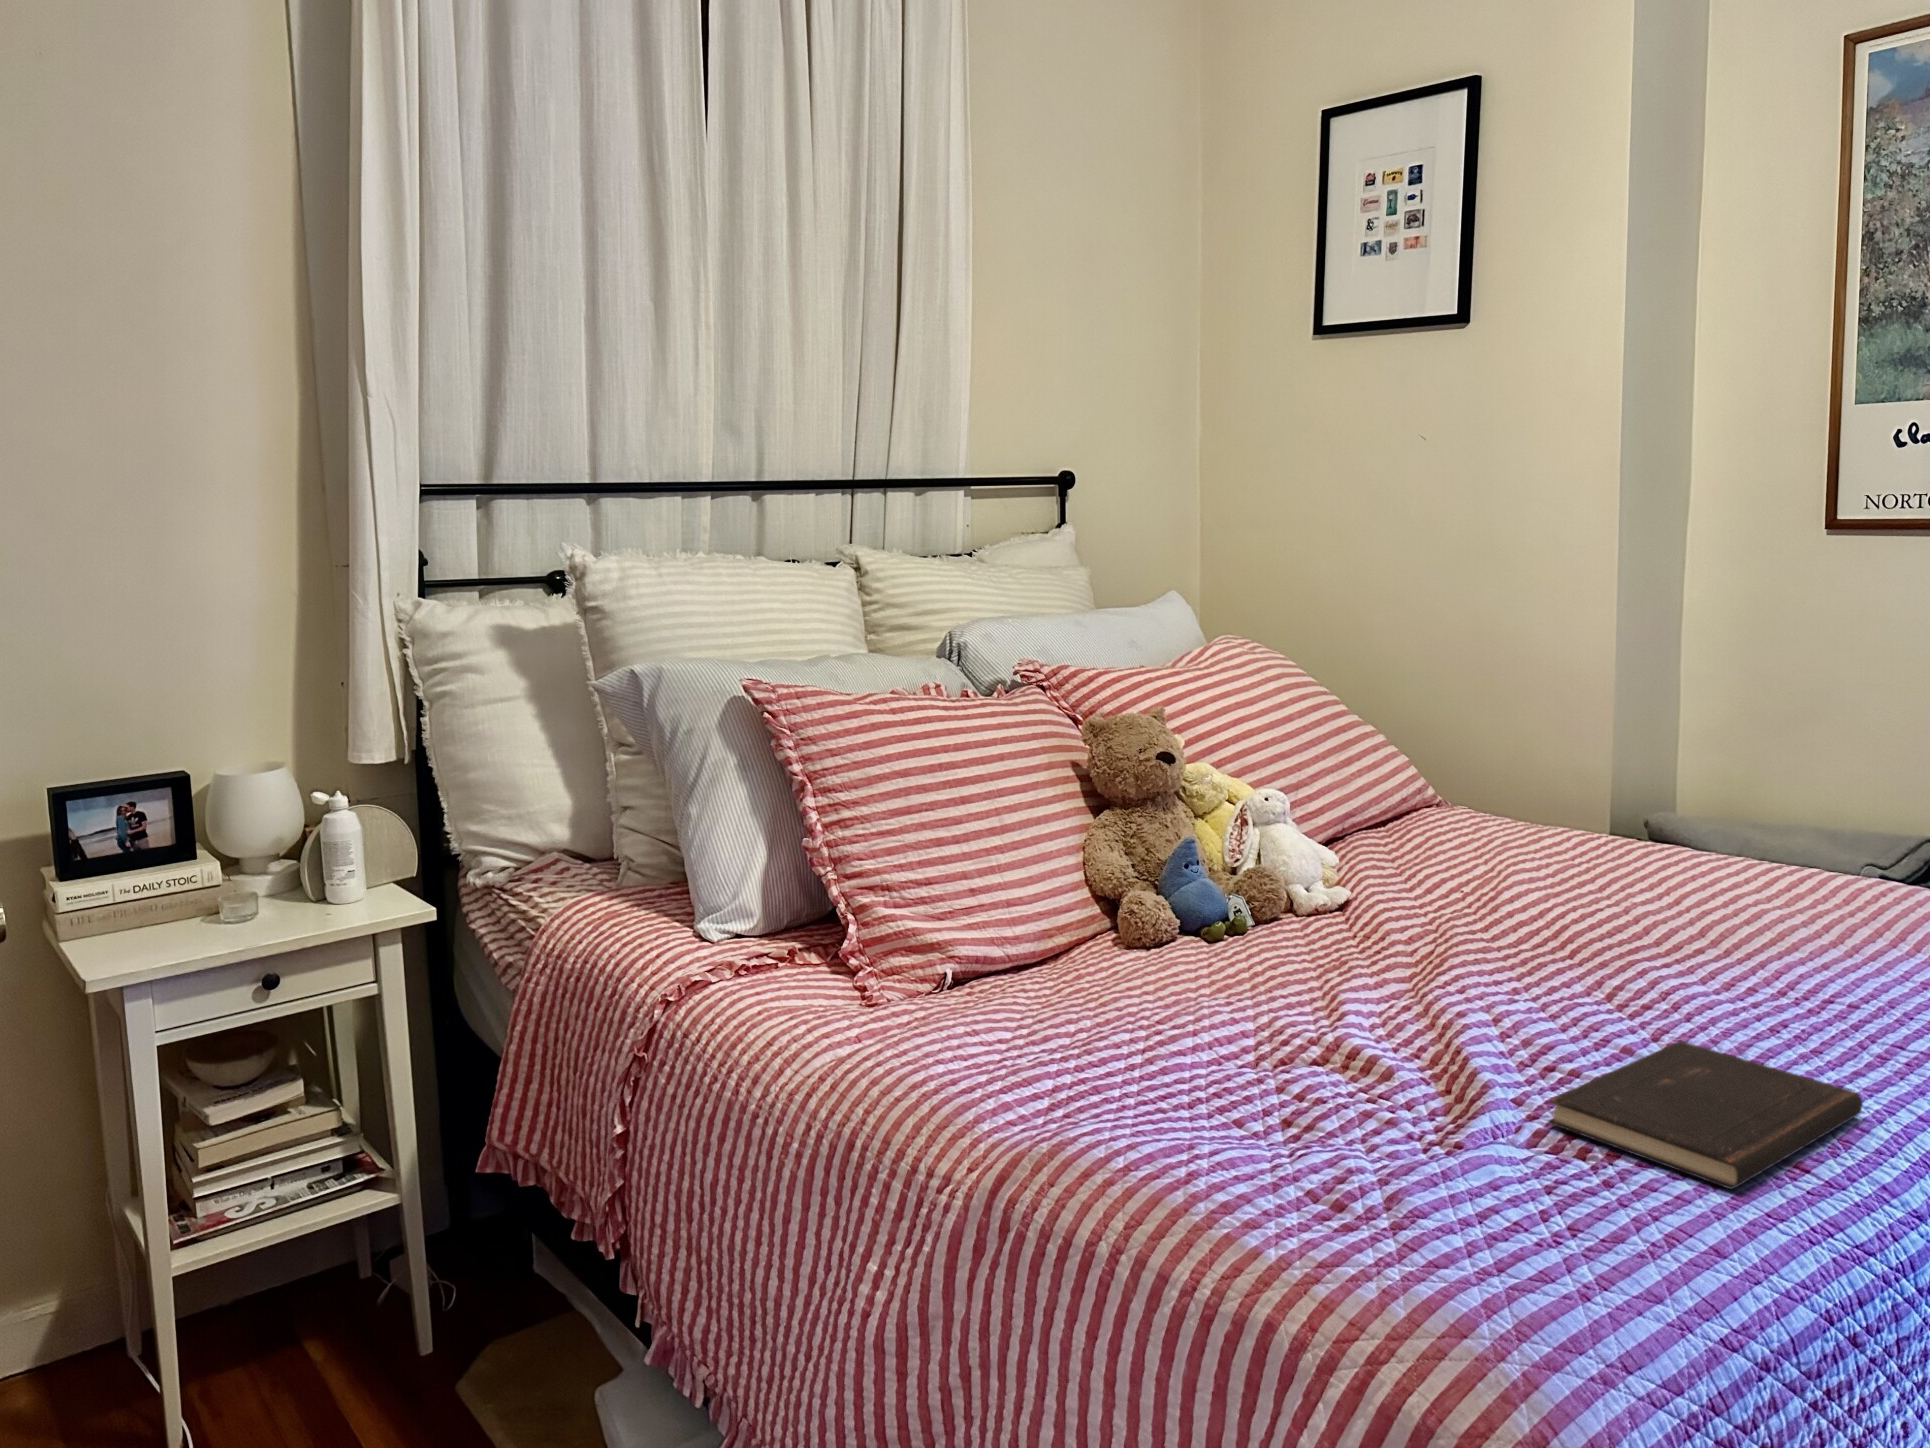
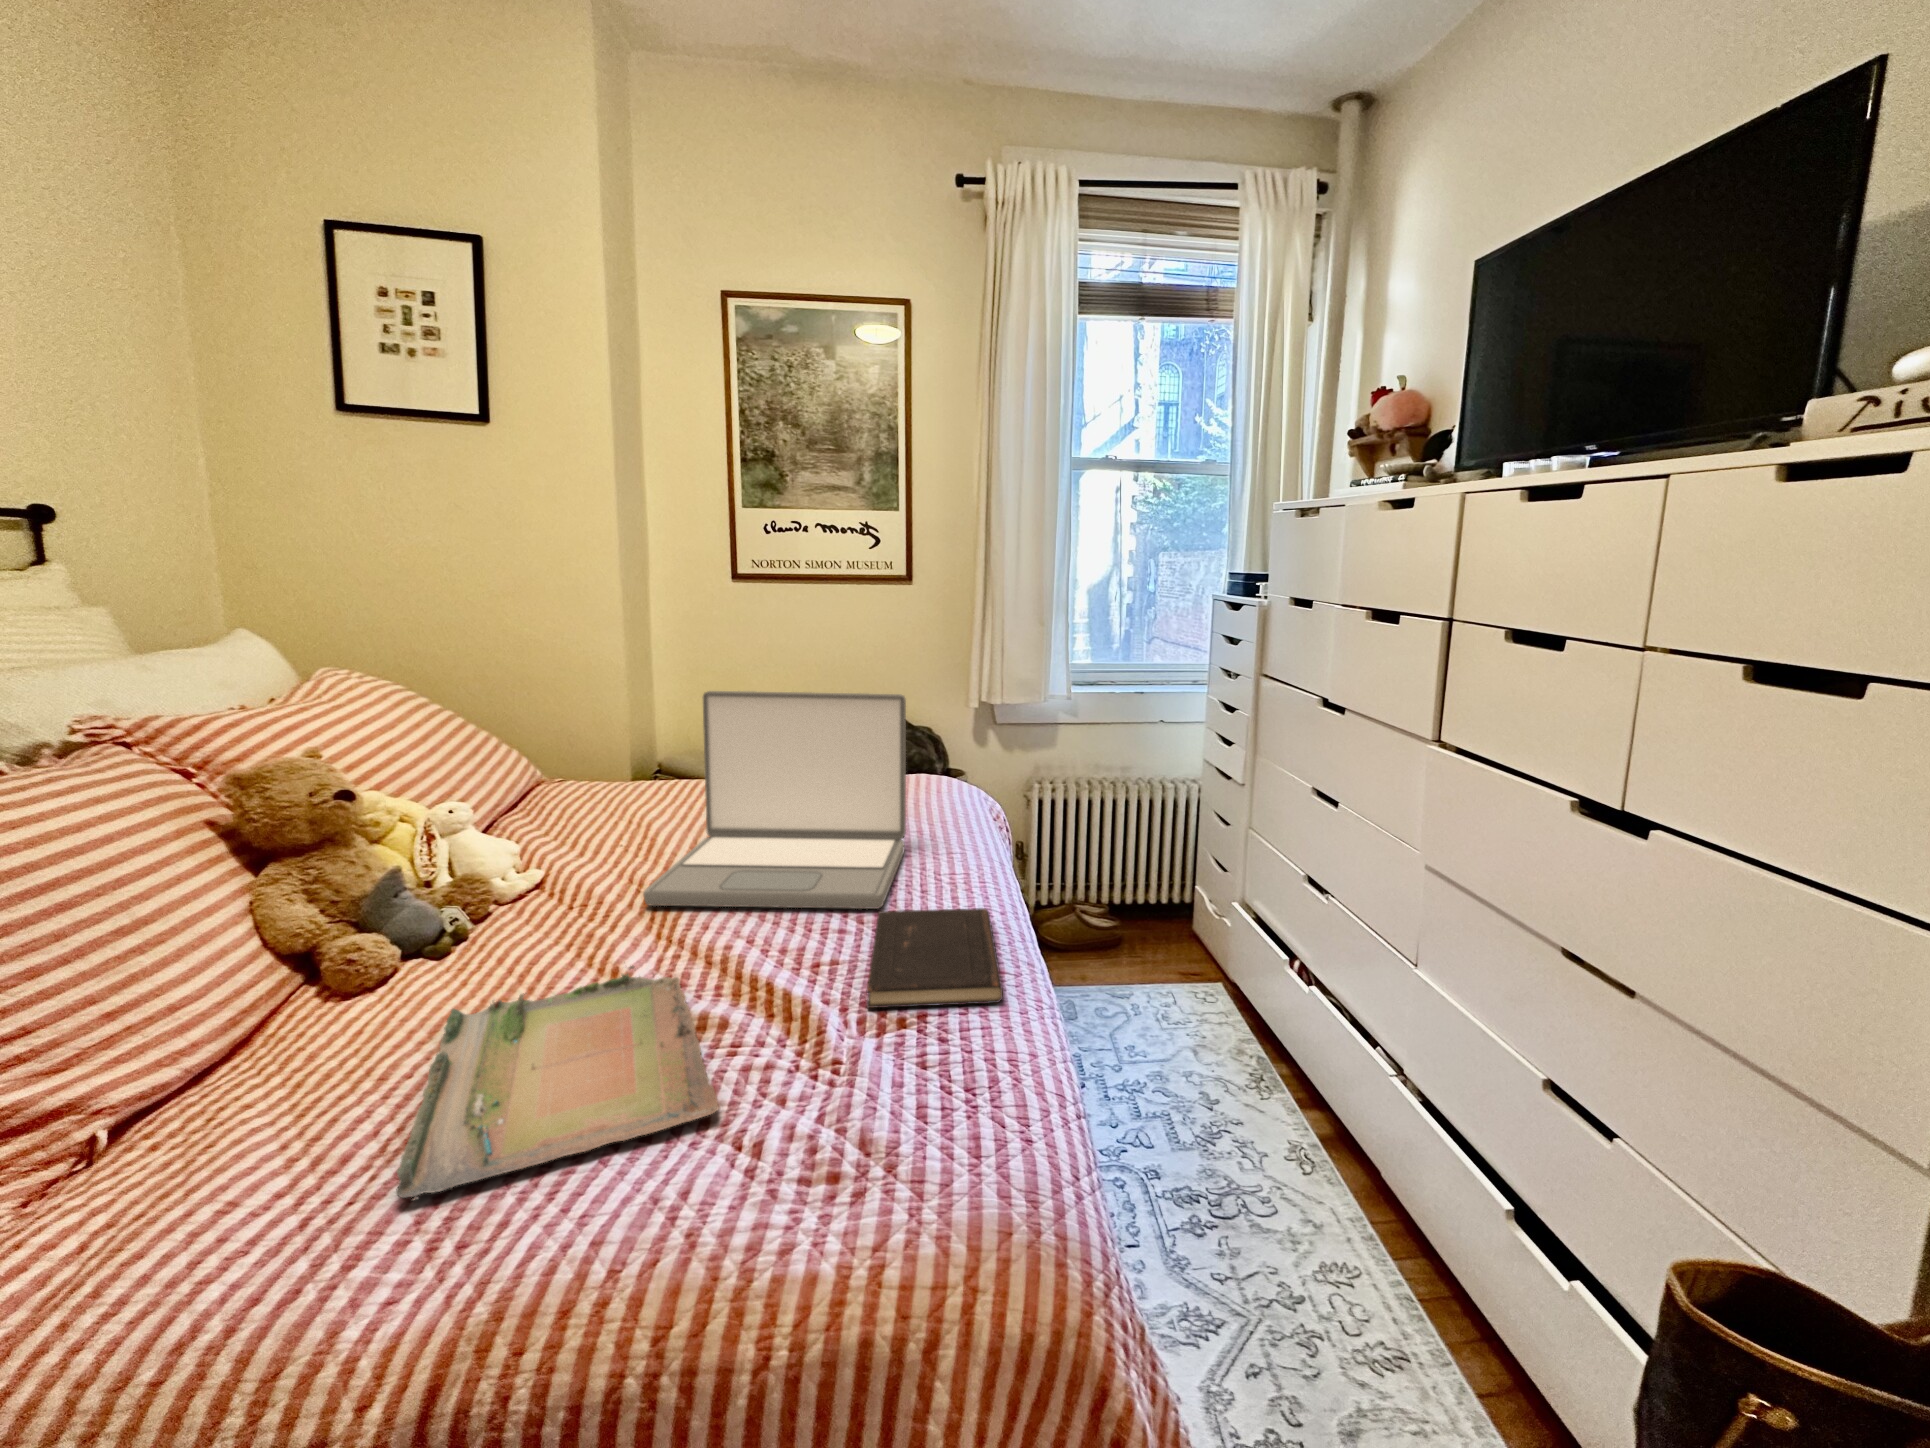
laptop: none [1419,699,1875,1046] -> present [643,691,906,909]
tray: none [1051,972,1381,1124] -> present [396,966,718,1200]

